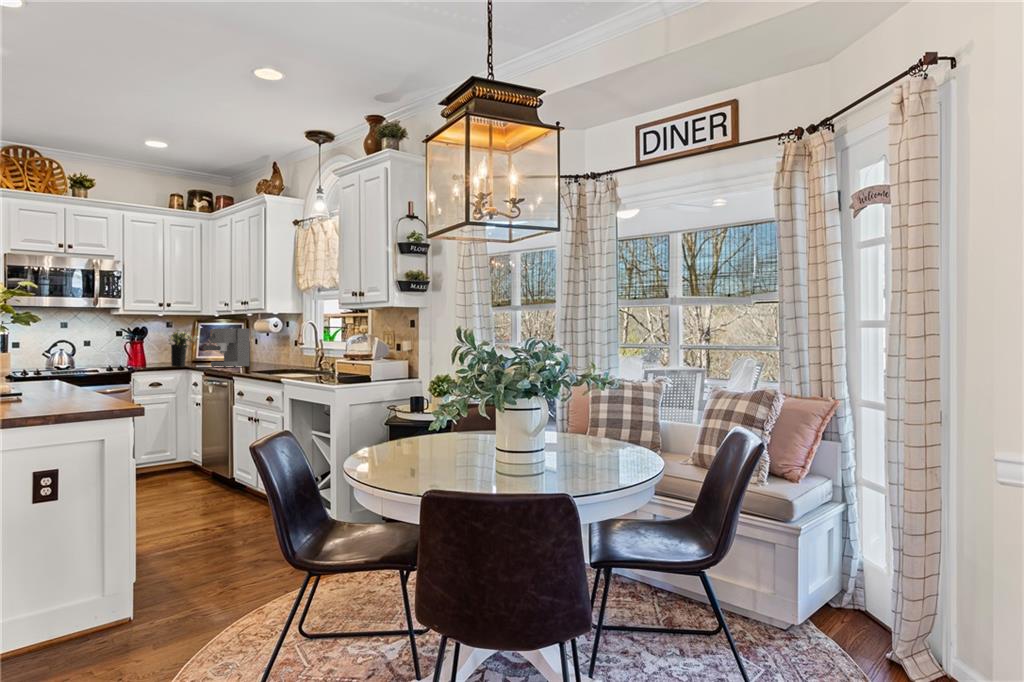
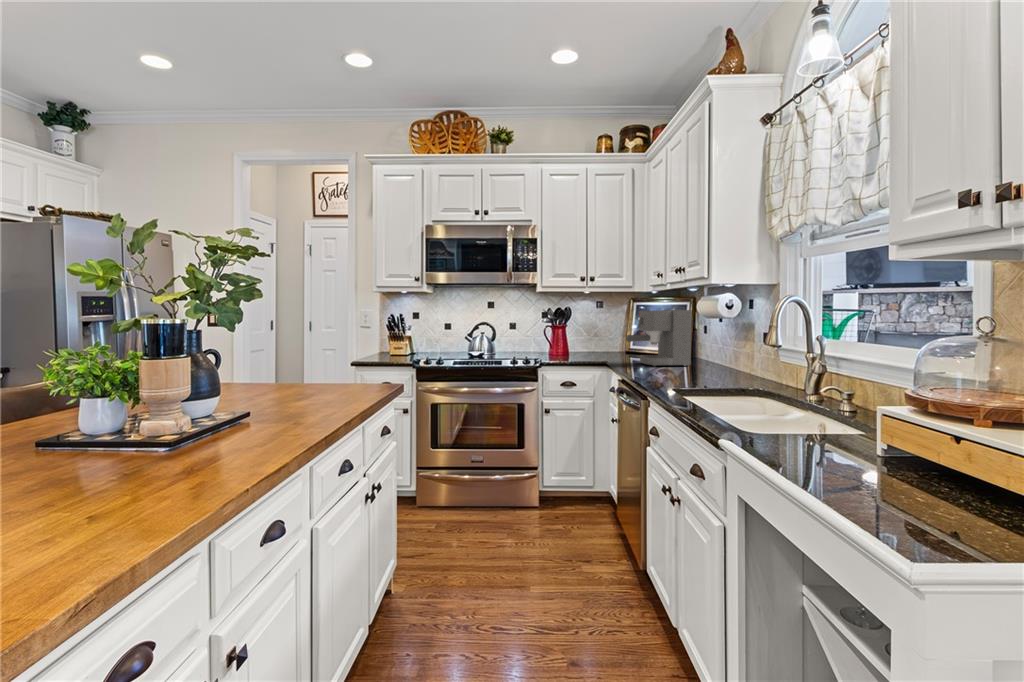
flower arrangement: present [169,329,196,367] -> none [587,310,628,360]

